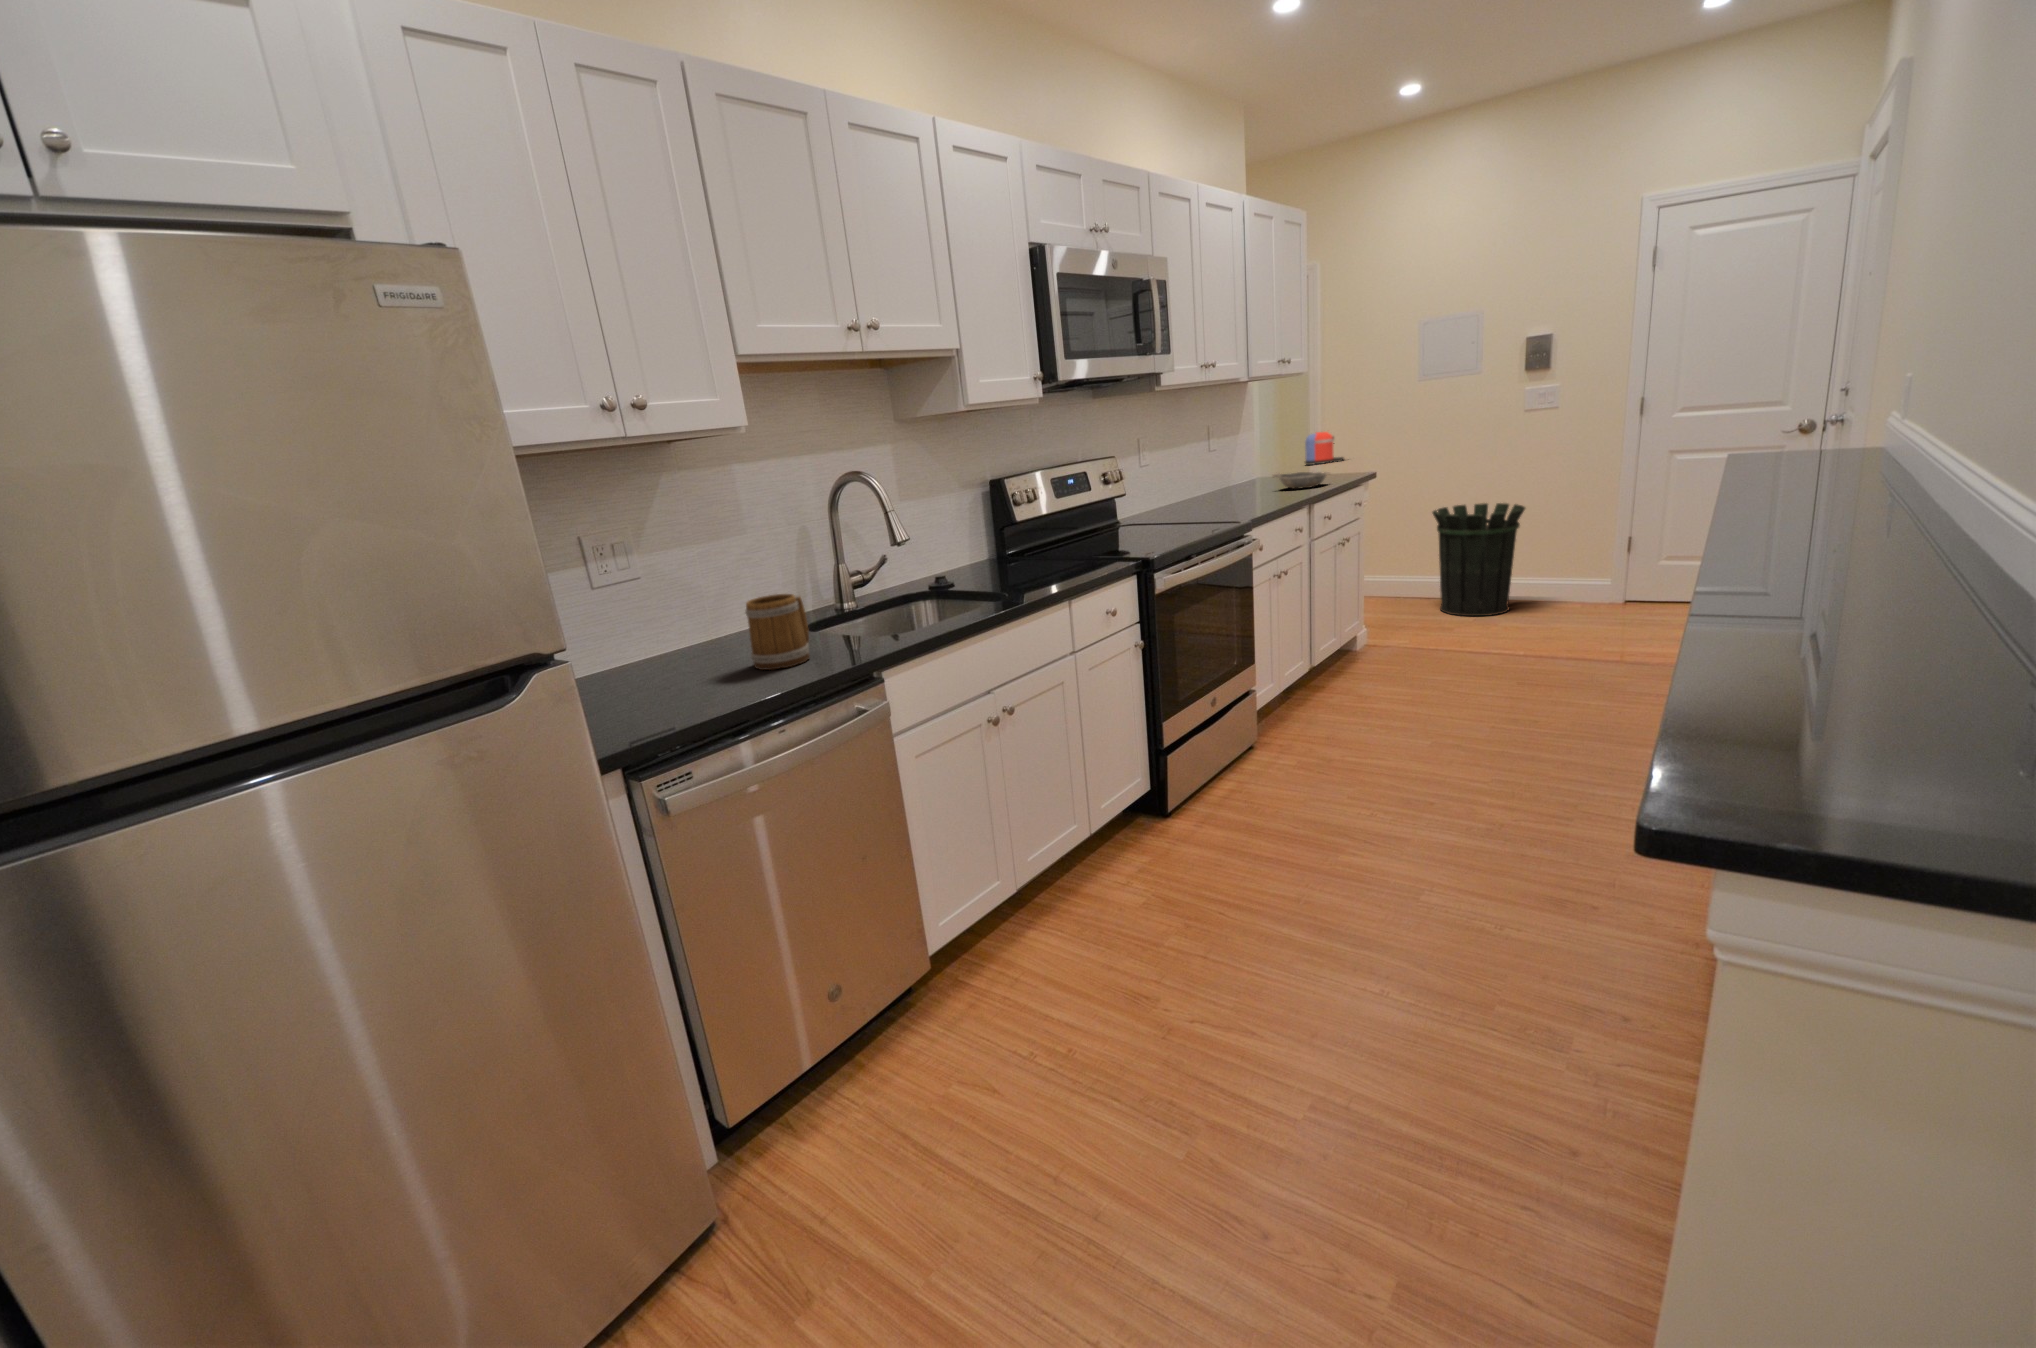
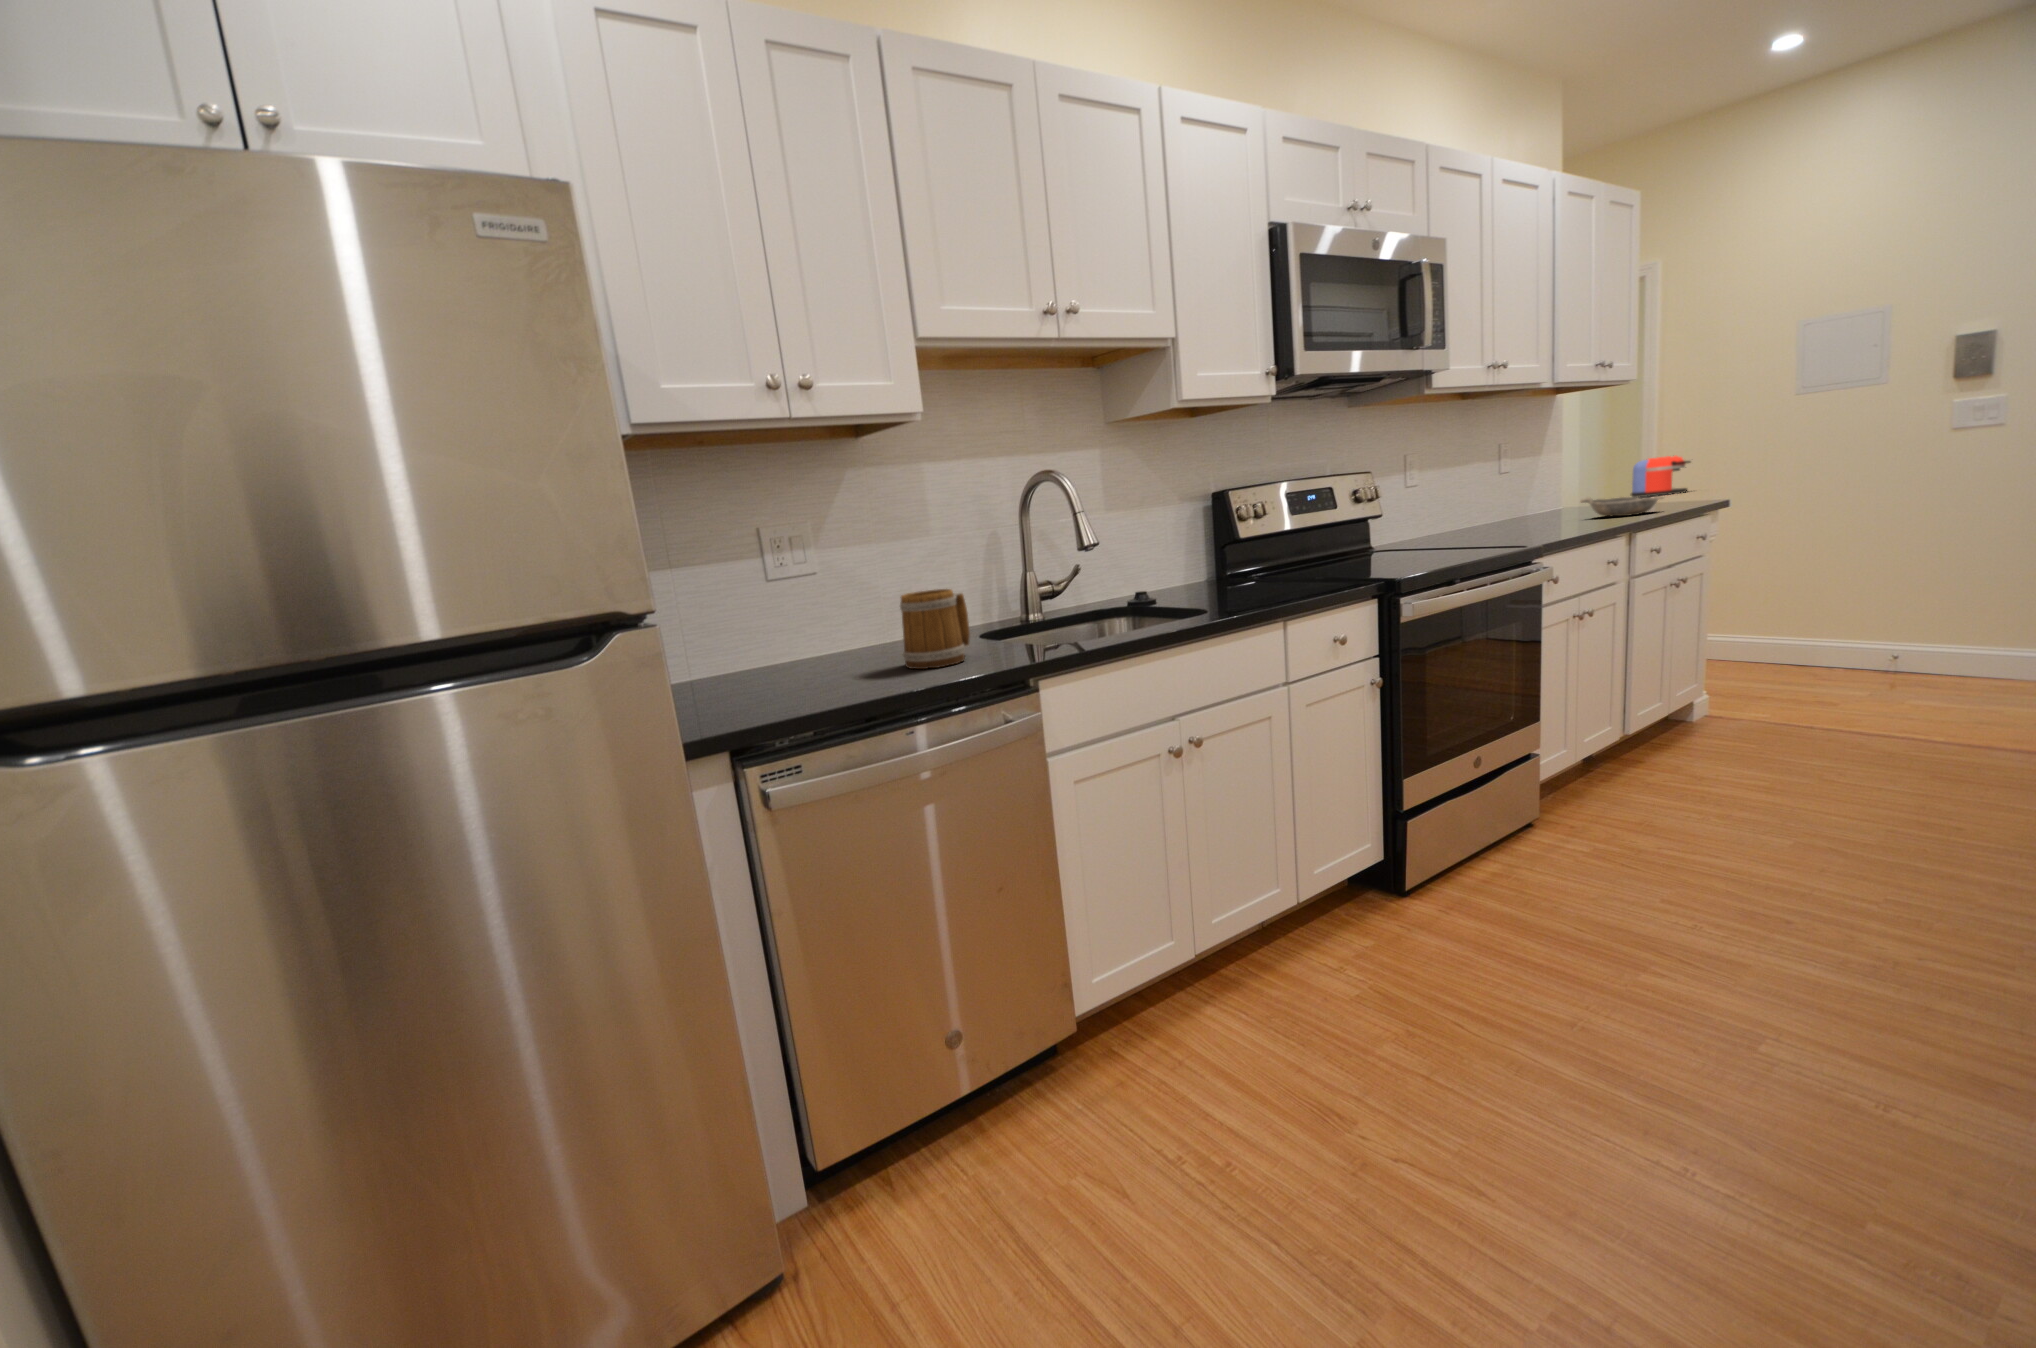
waste bin: present [1433,503,1525,616] -> none [1818,544,1976,692]

